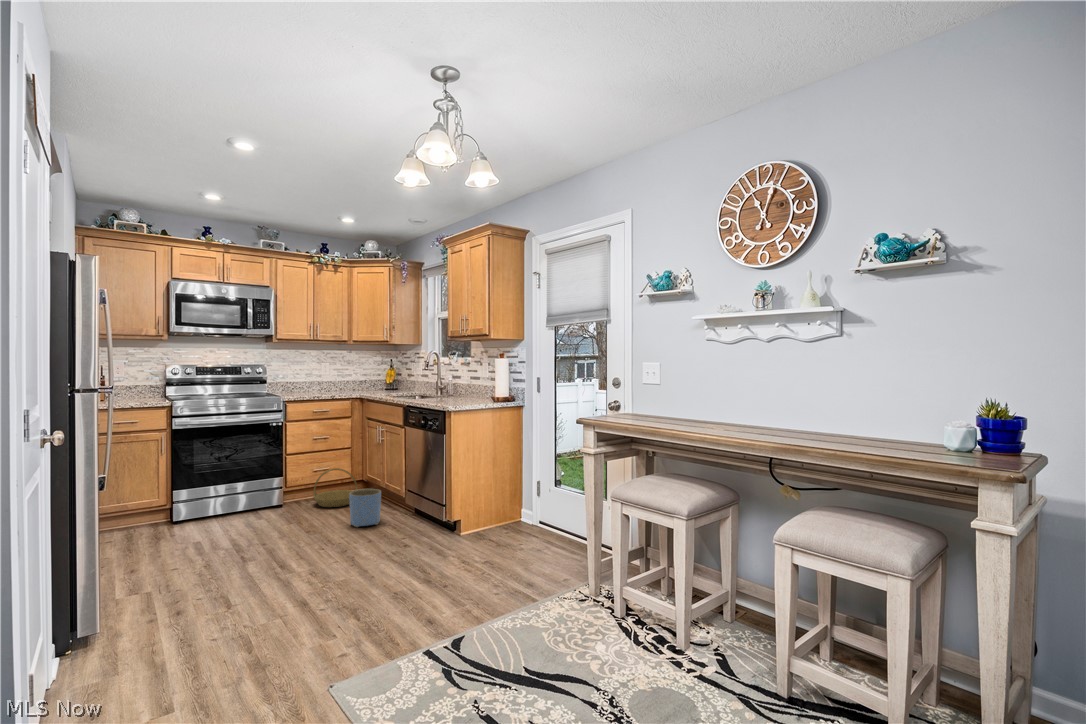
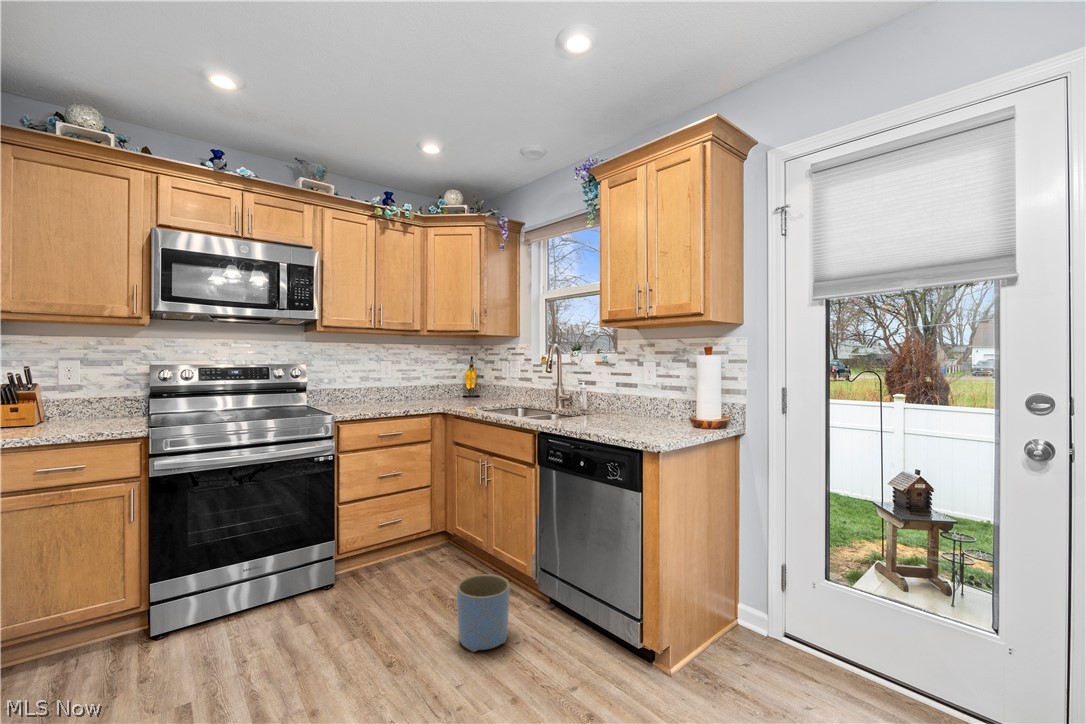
basket: present [313,468,357,507] -> none [382,526,448,591]

